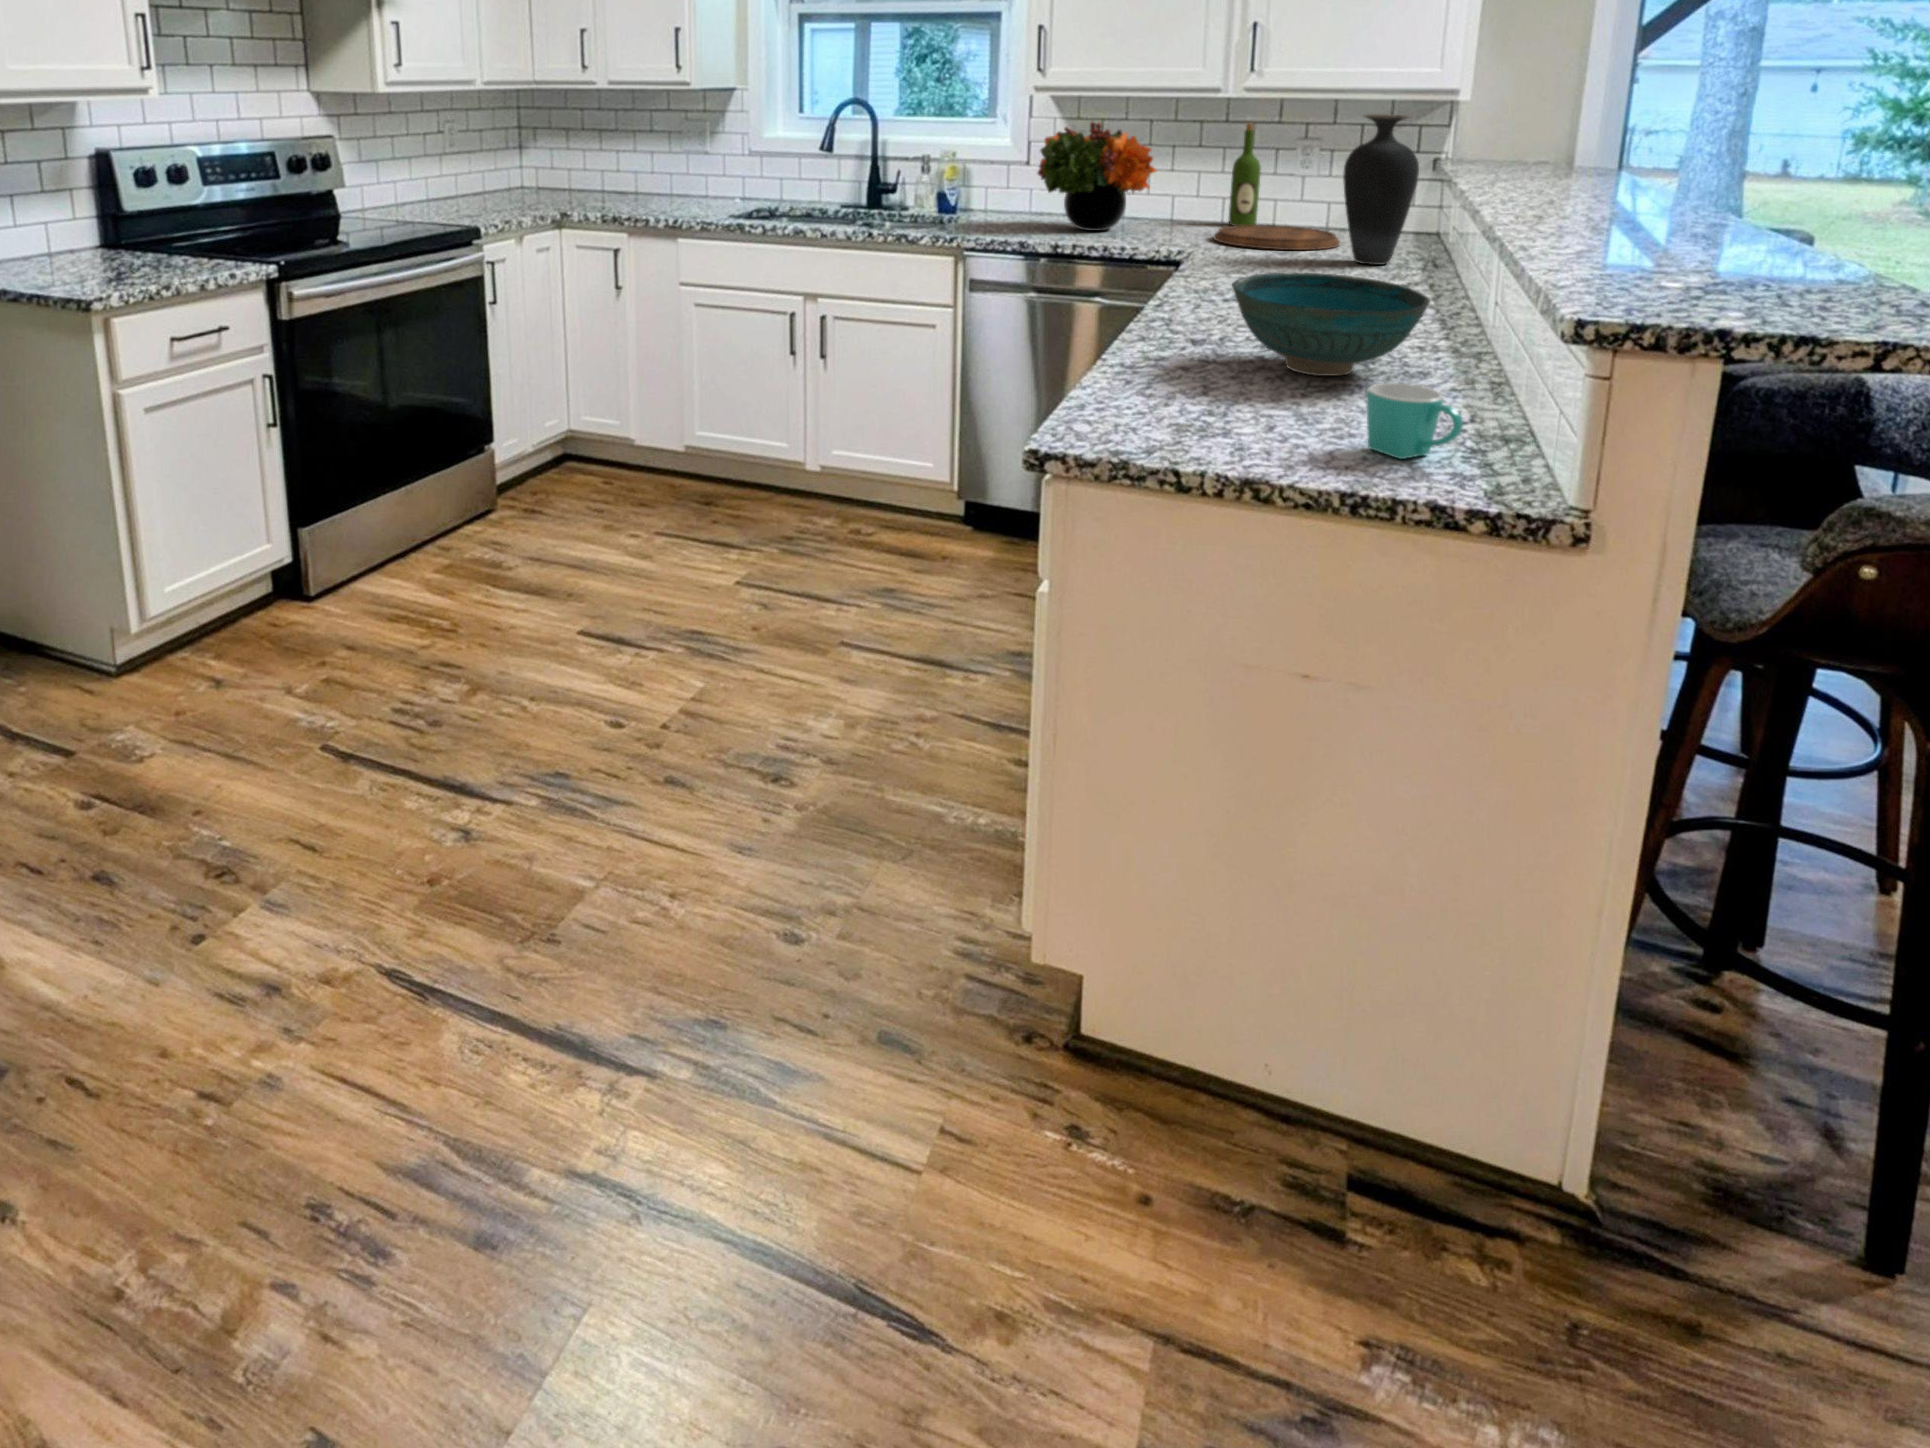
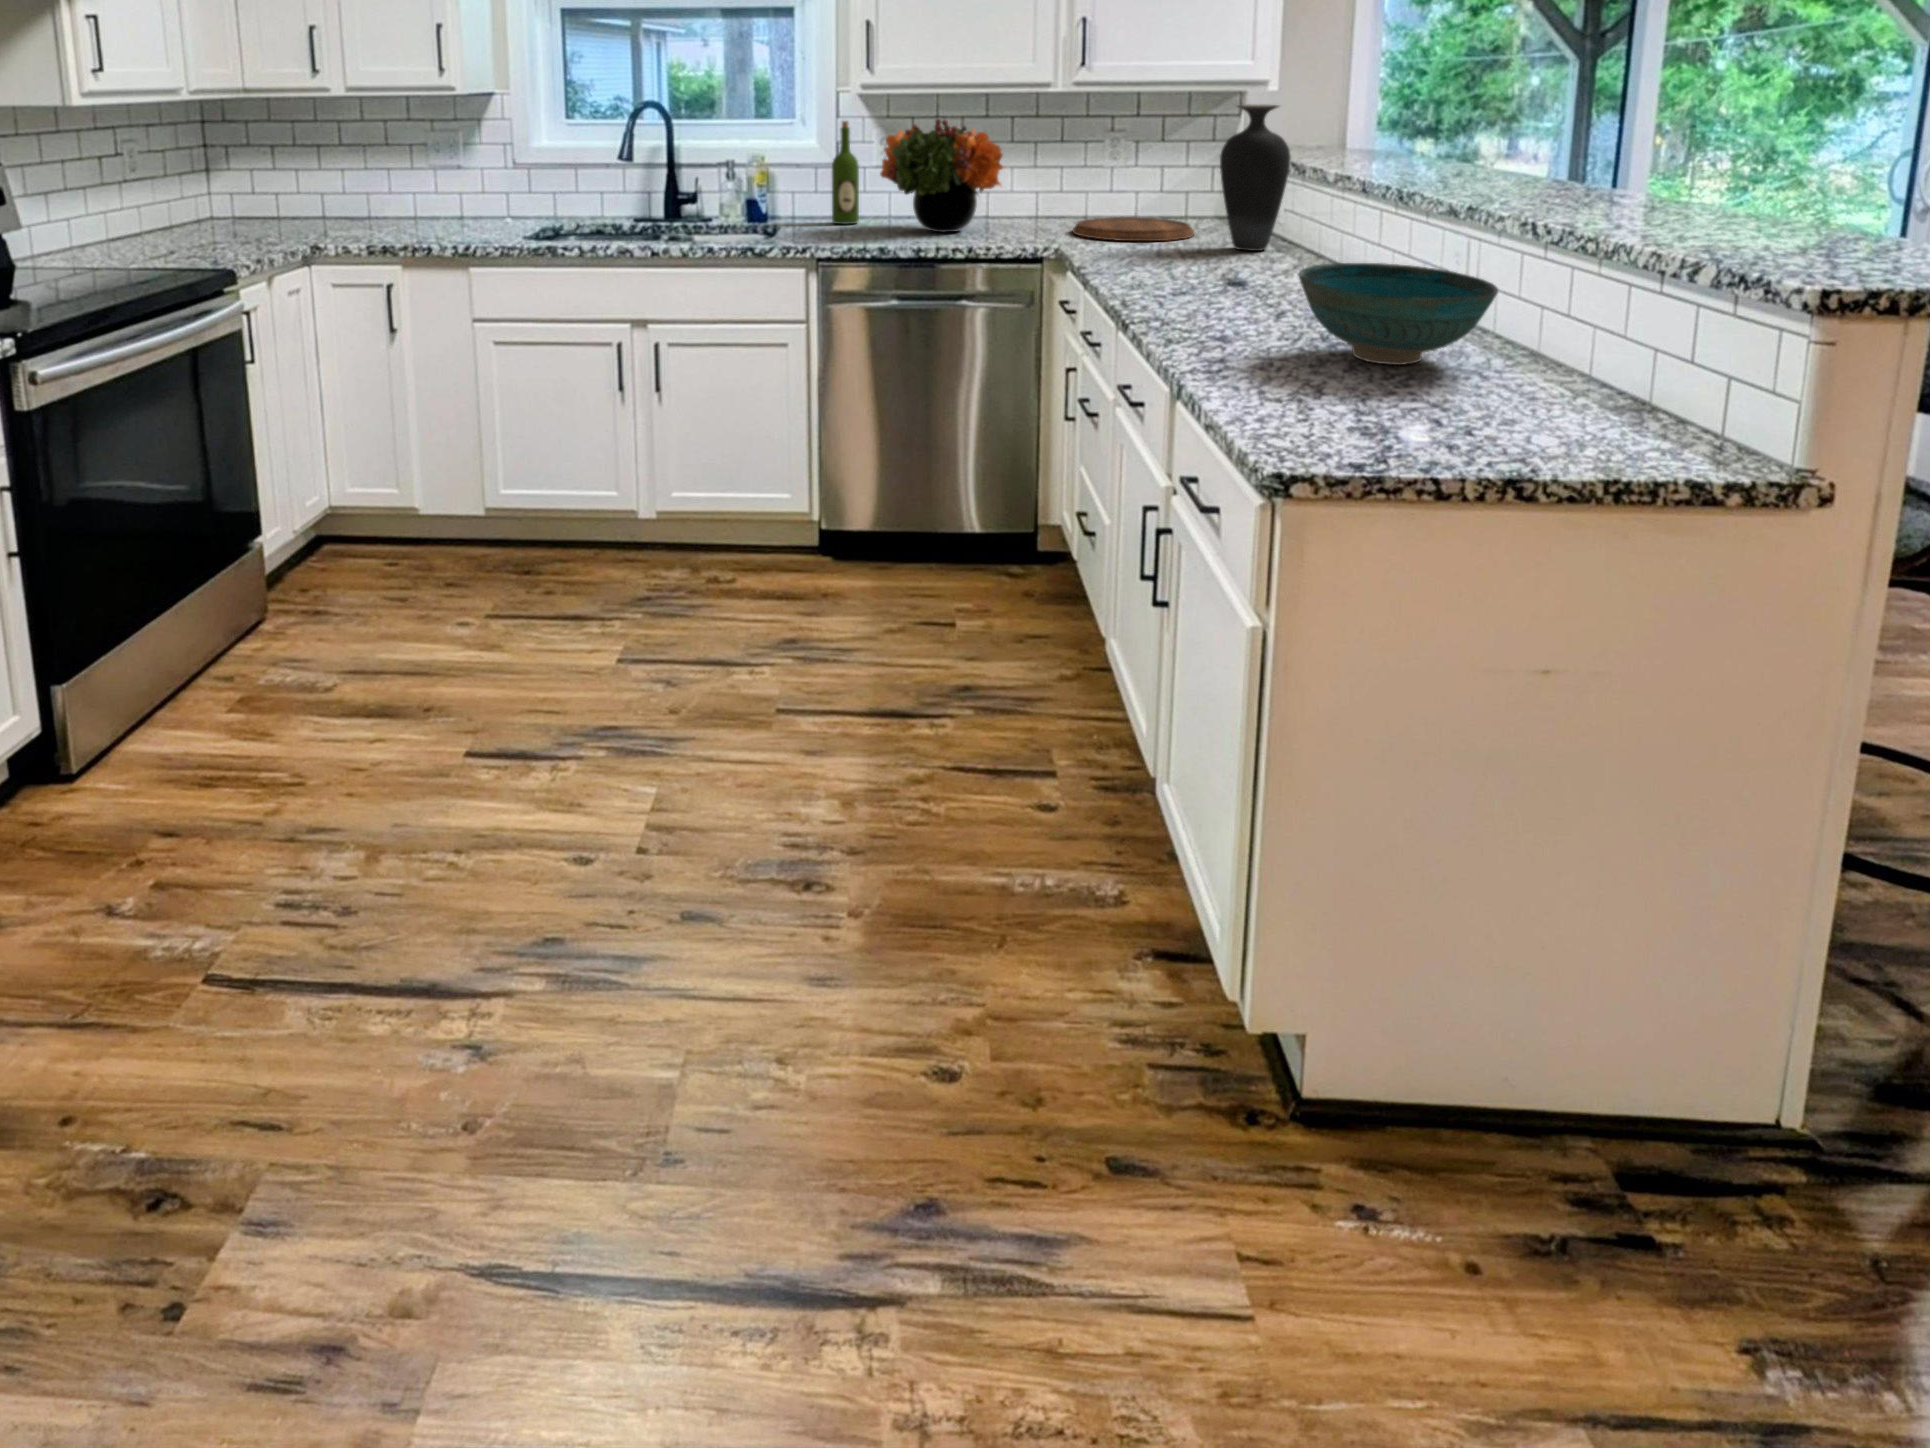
wine bottle: present [1229,123,1261,226] -> present [832,121,859,224]
mug: present [1366,383,1463,459] -> none [1555,366,1668,440]

